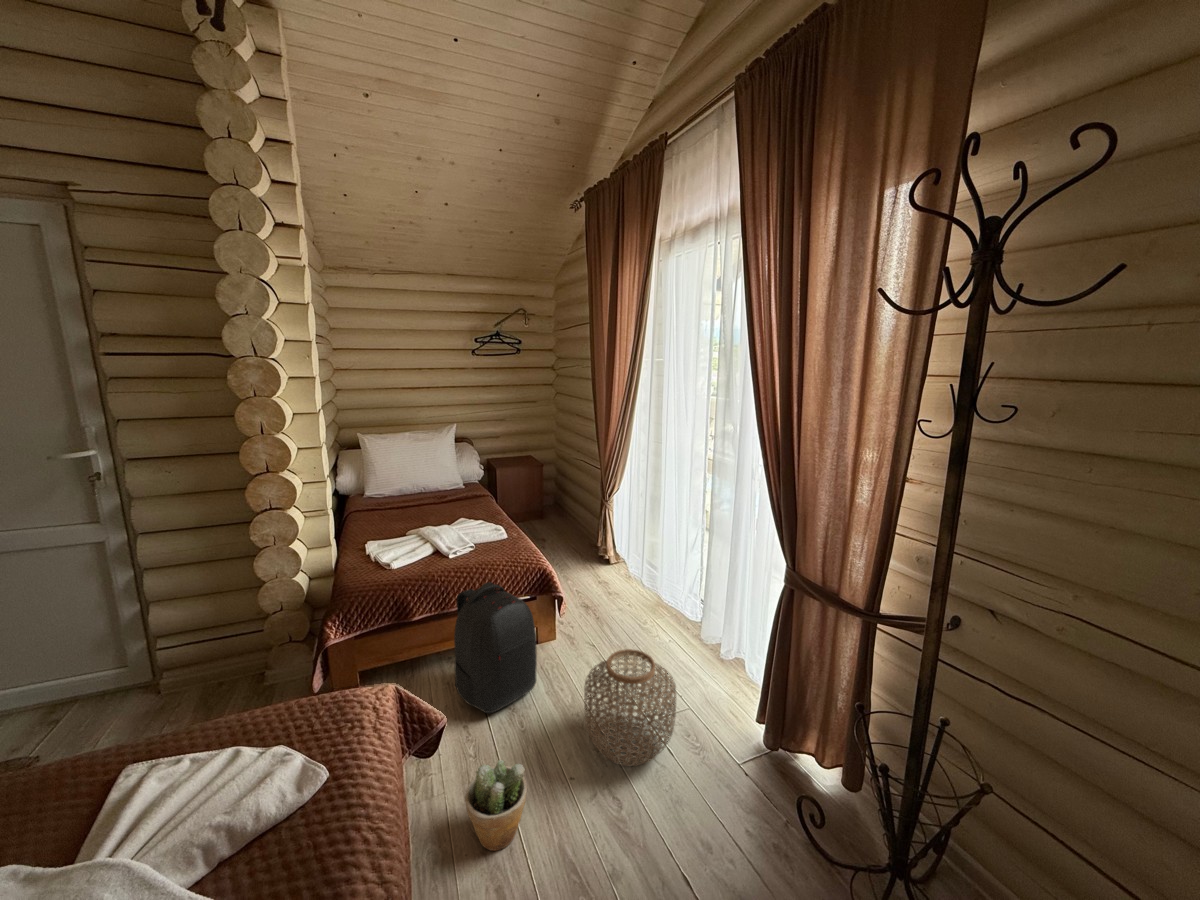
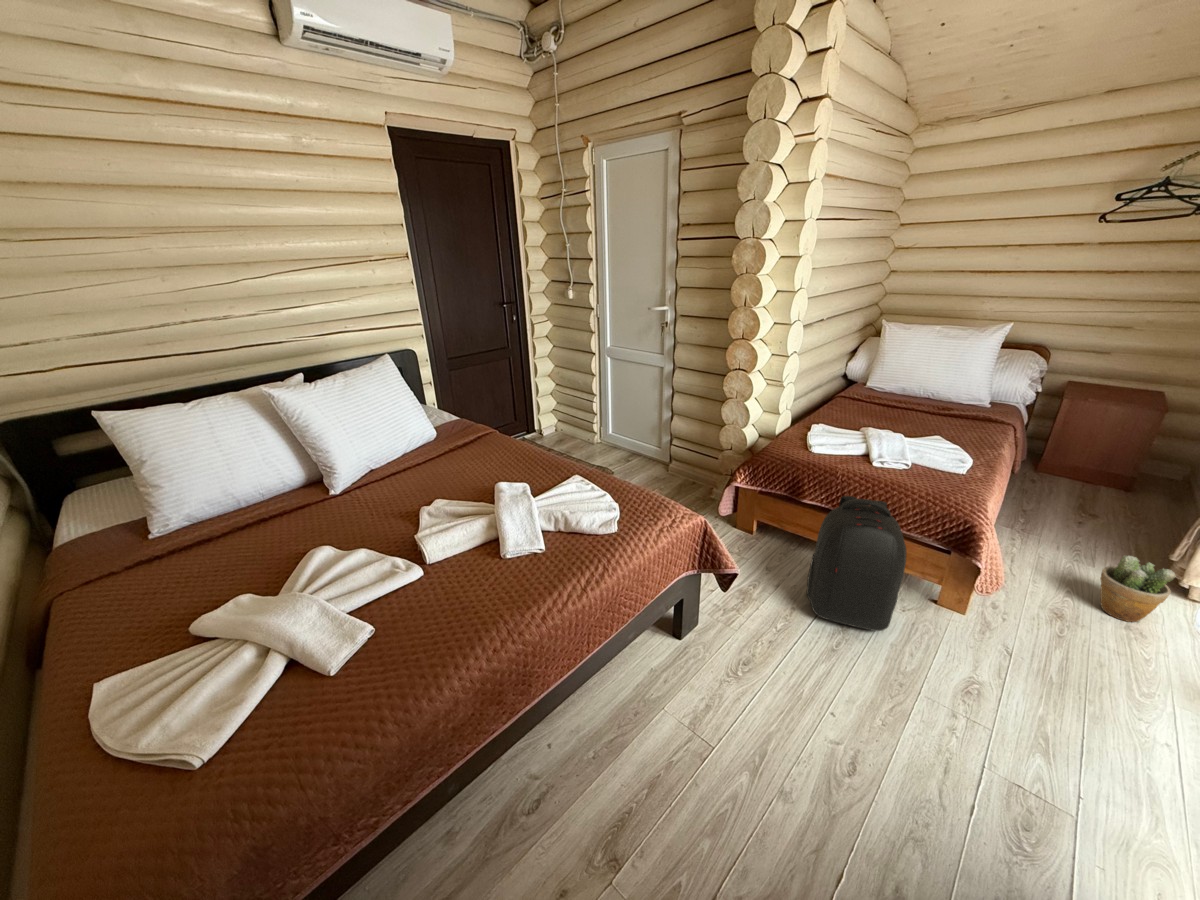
woven basket: present [584,649,676,766] -> none [866,643,1024,794]
potted plant: present [465,760,527,851] -> present [1100,555,1175,622]

